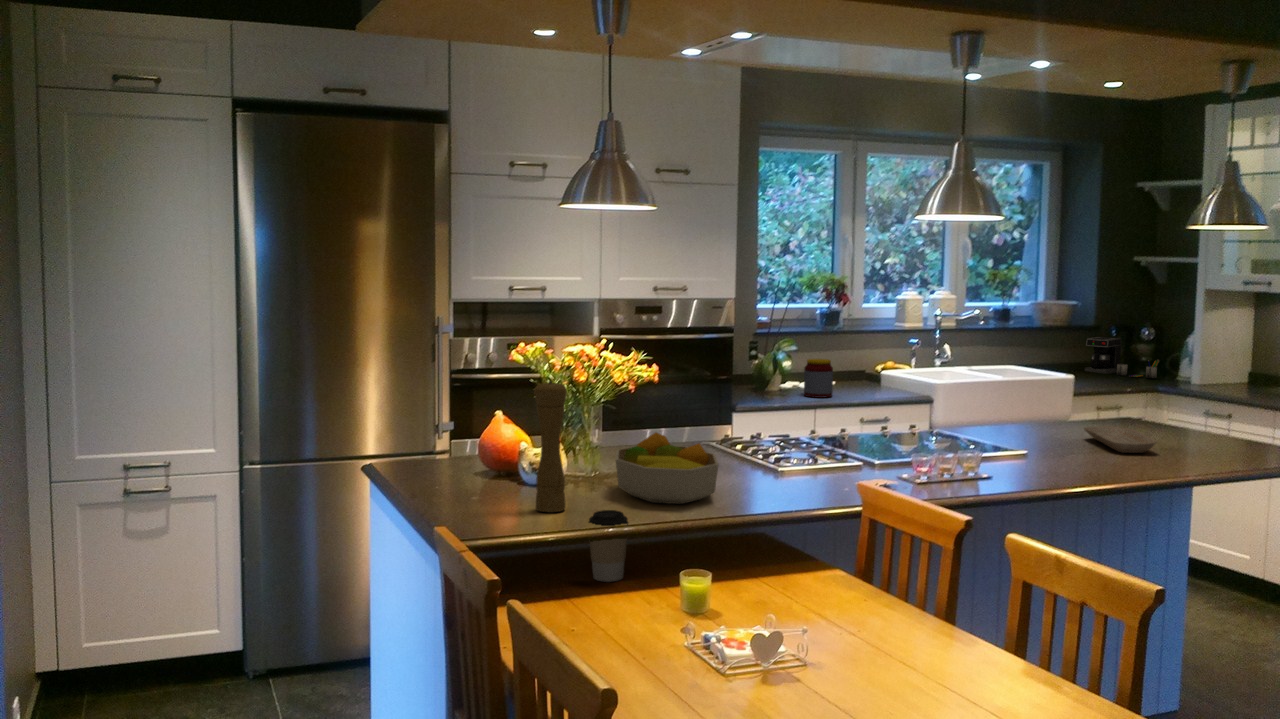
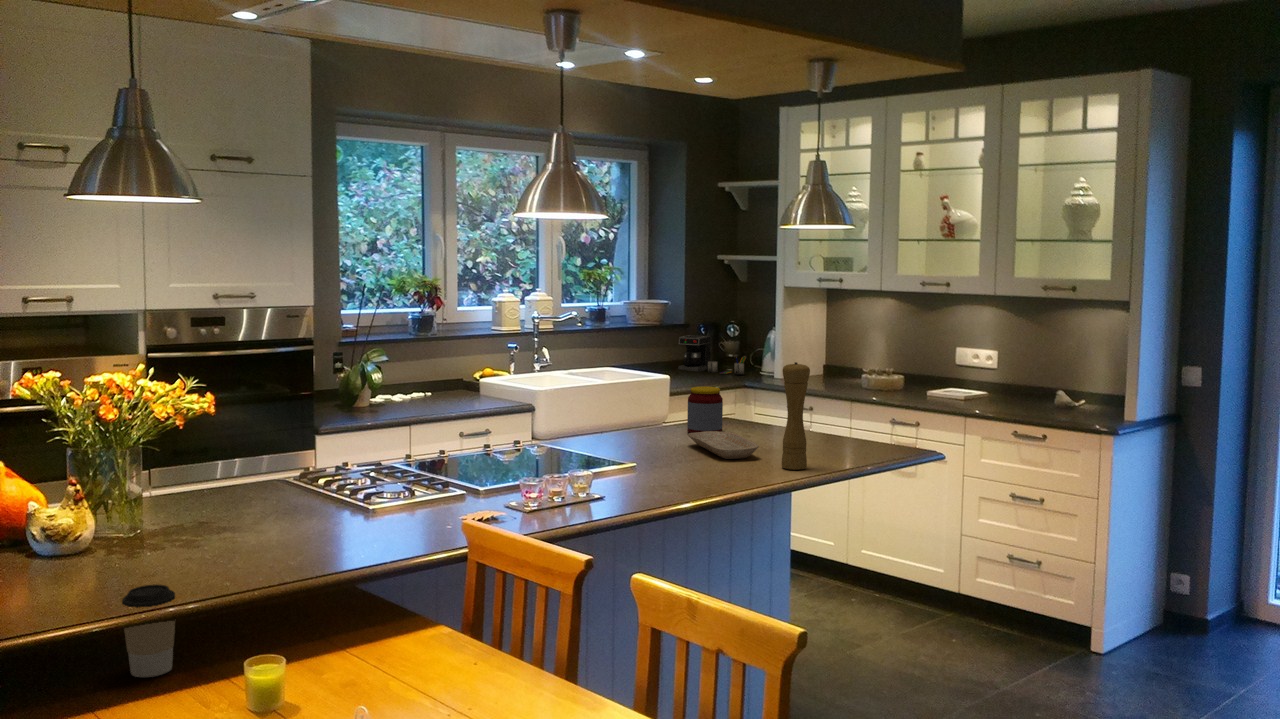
jar: present [804,359,833,398] -> present [687,387,723,433]
pepper mill: present [534,381,567,512] -> present [782,362,810,470]
fruit bowl: present [616,433,718,504] -> none [159,477,293,567]

